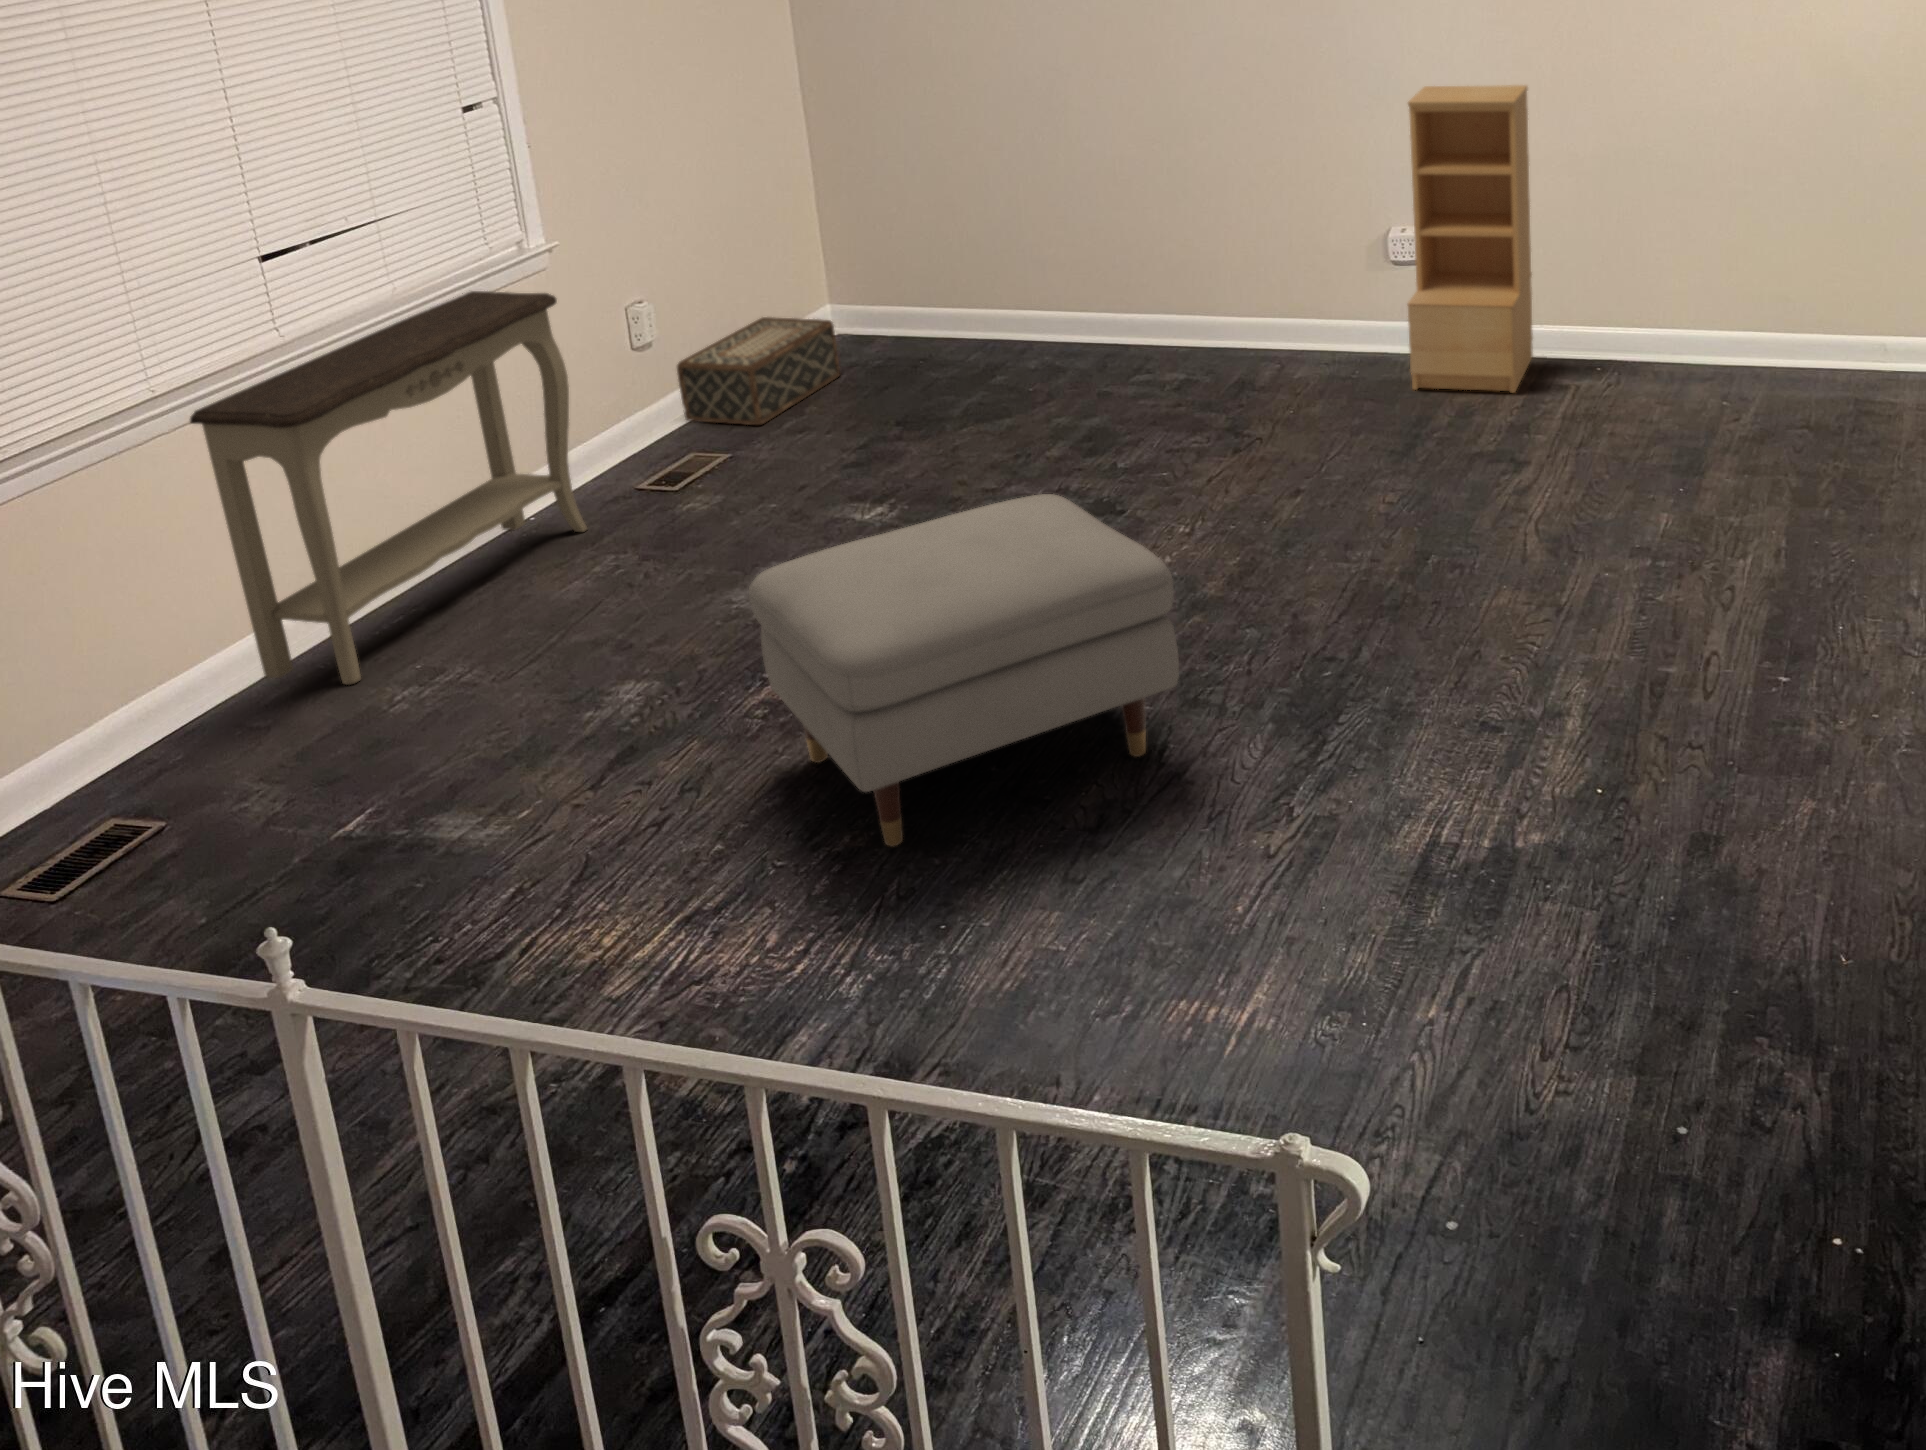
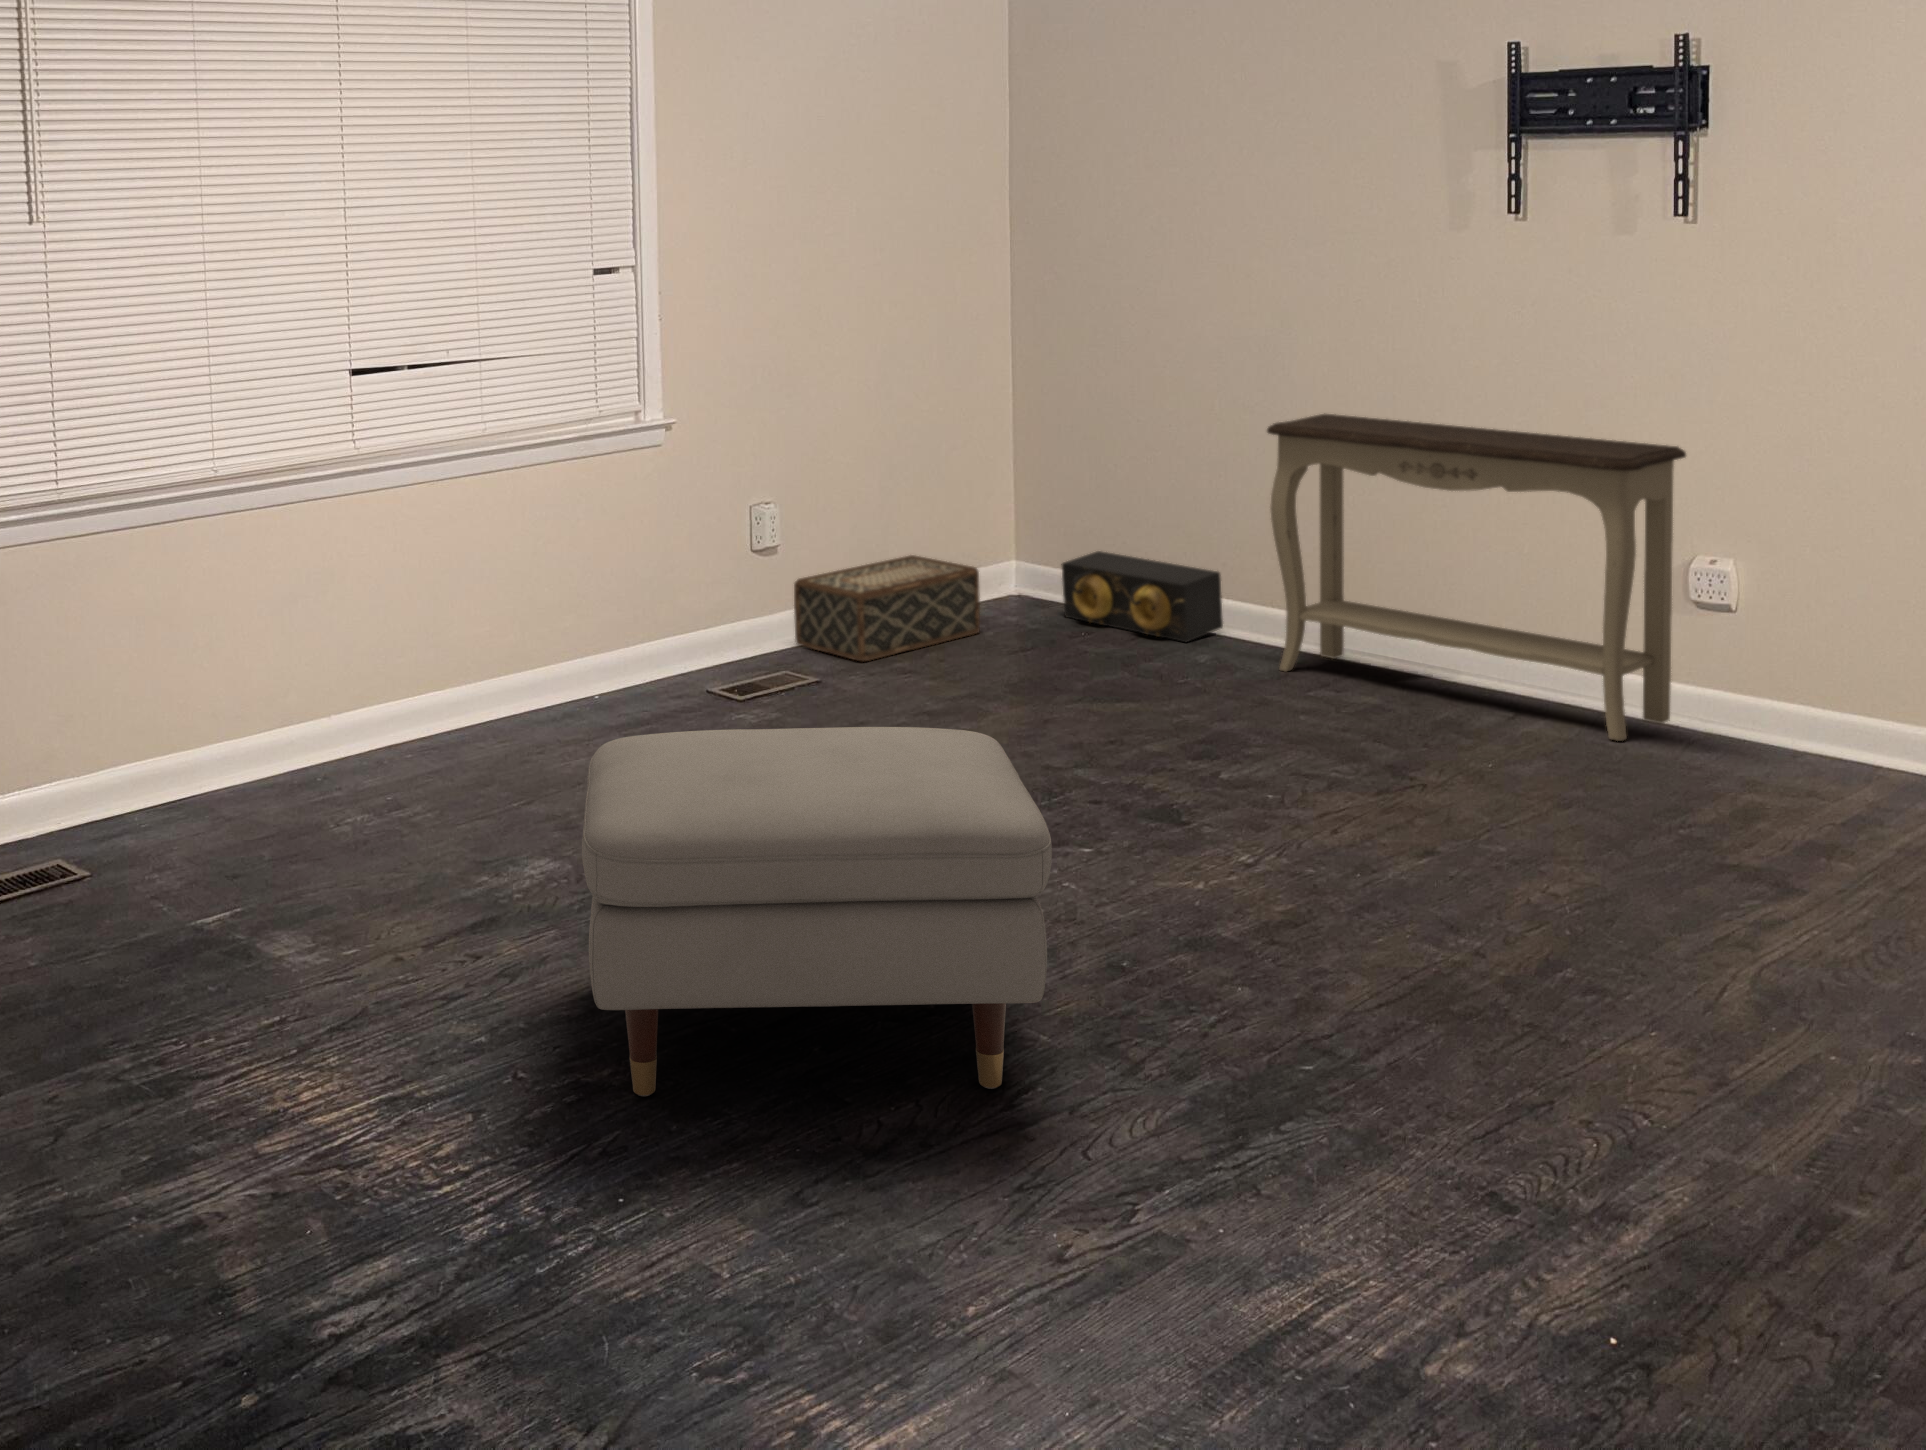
bookshelf: present [1407,85,1533,393] -> none [1673,364,1904,803]
speaker: none [893,283,1036,351] -> present [1061,551,1223,642]
console table: present [190,291,587,685] -> present [1267,414,1686,741]

